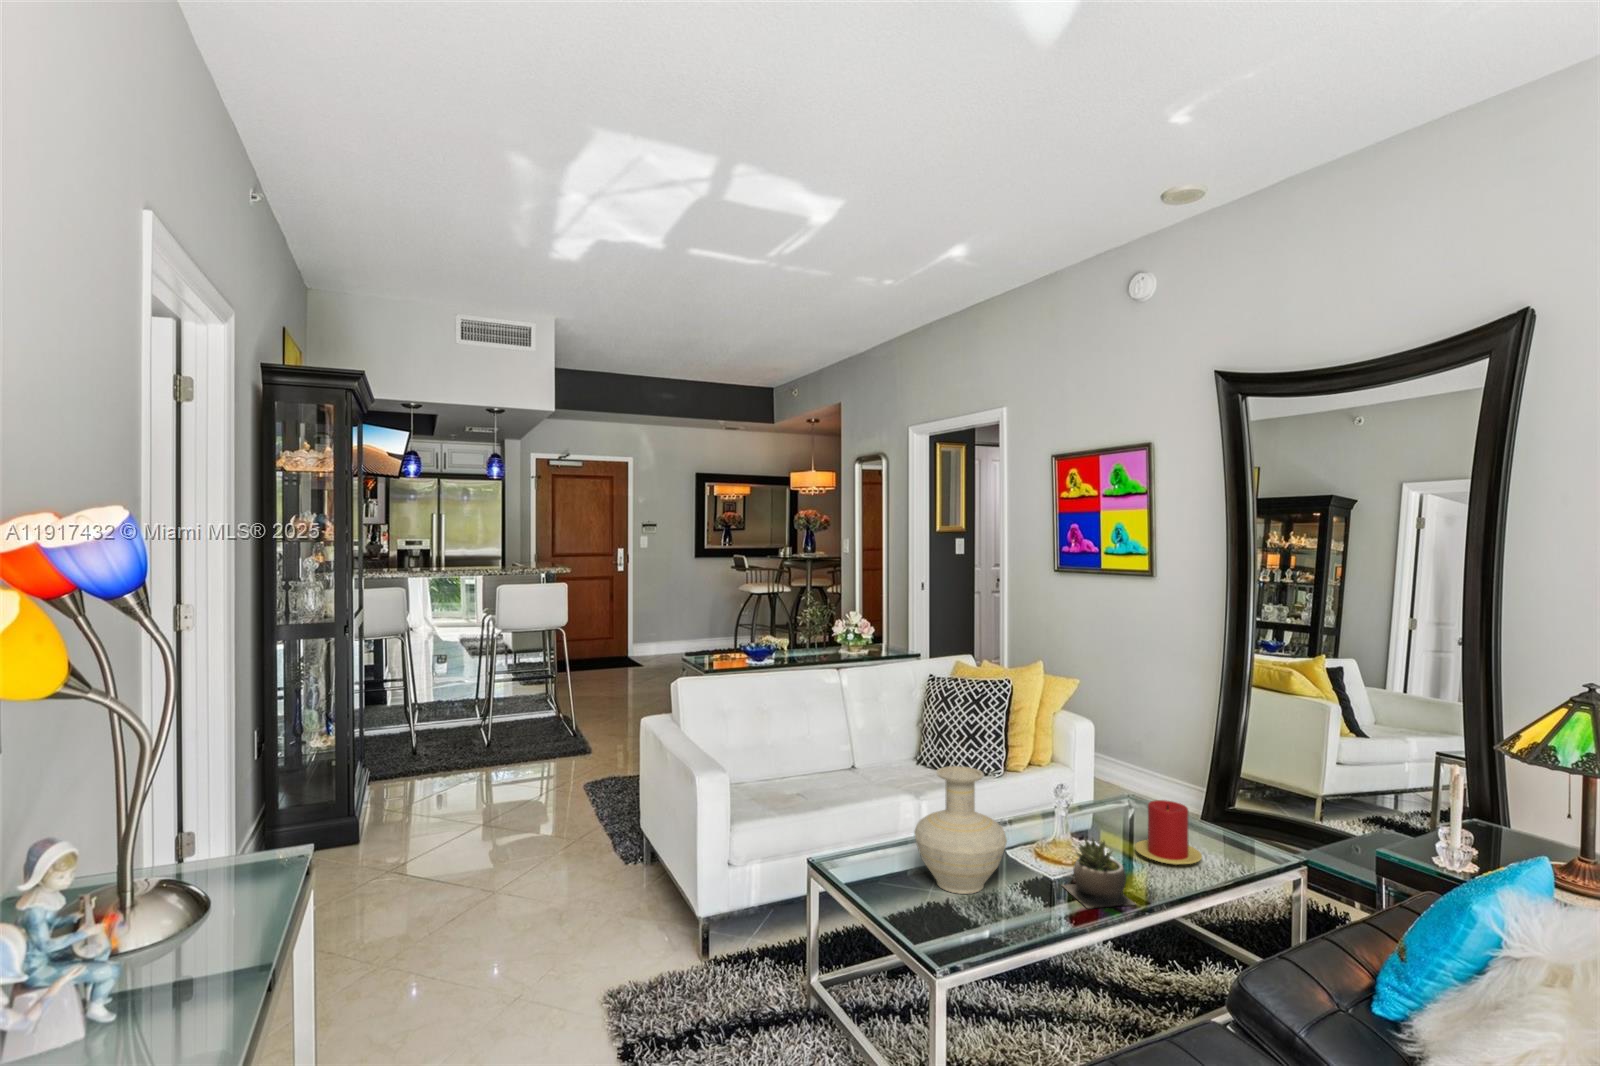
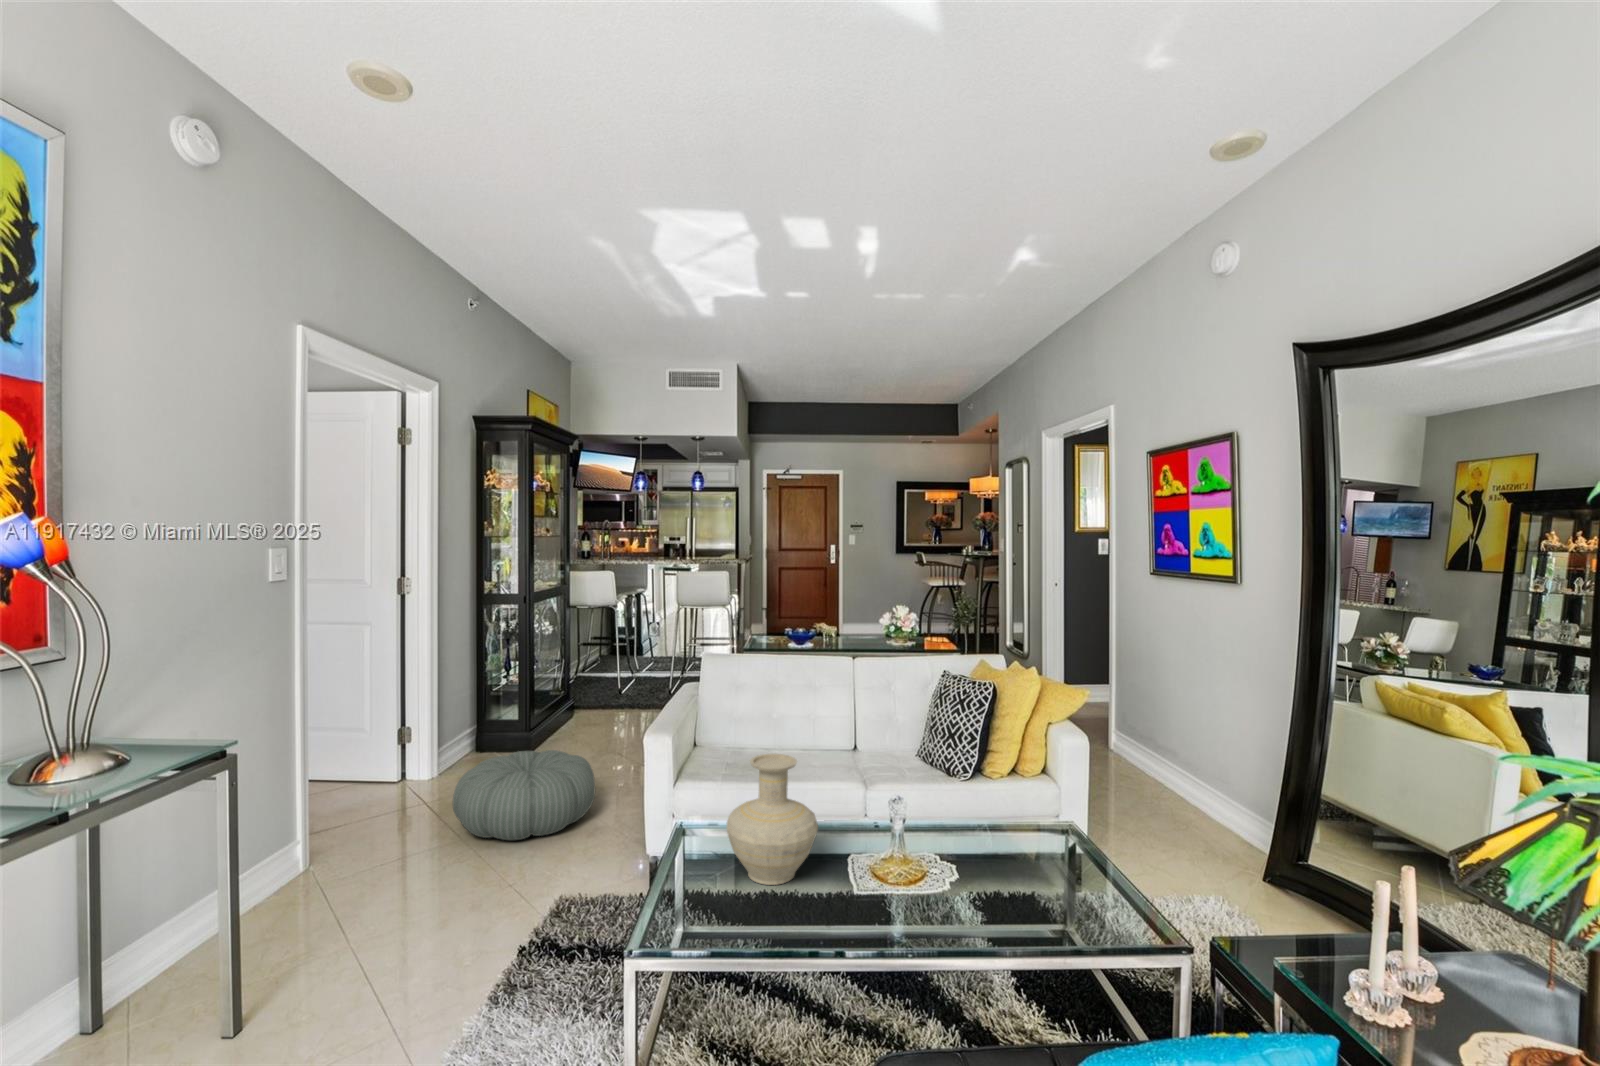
candle: present [1135,800,1202,865] -> none [993,830,1068,911]
pouf: none [385,821,566,944] -> present [453,750,595,840]
succulent plant: present [1063,839,1135,908] -> none [855,851,920,938]

